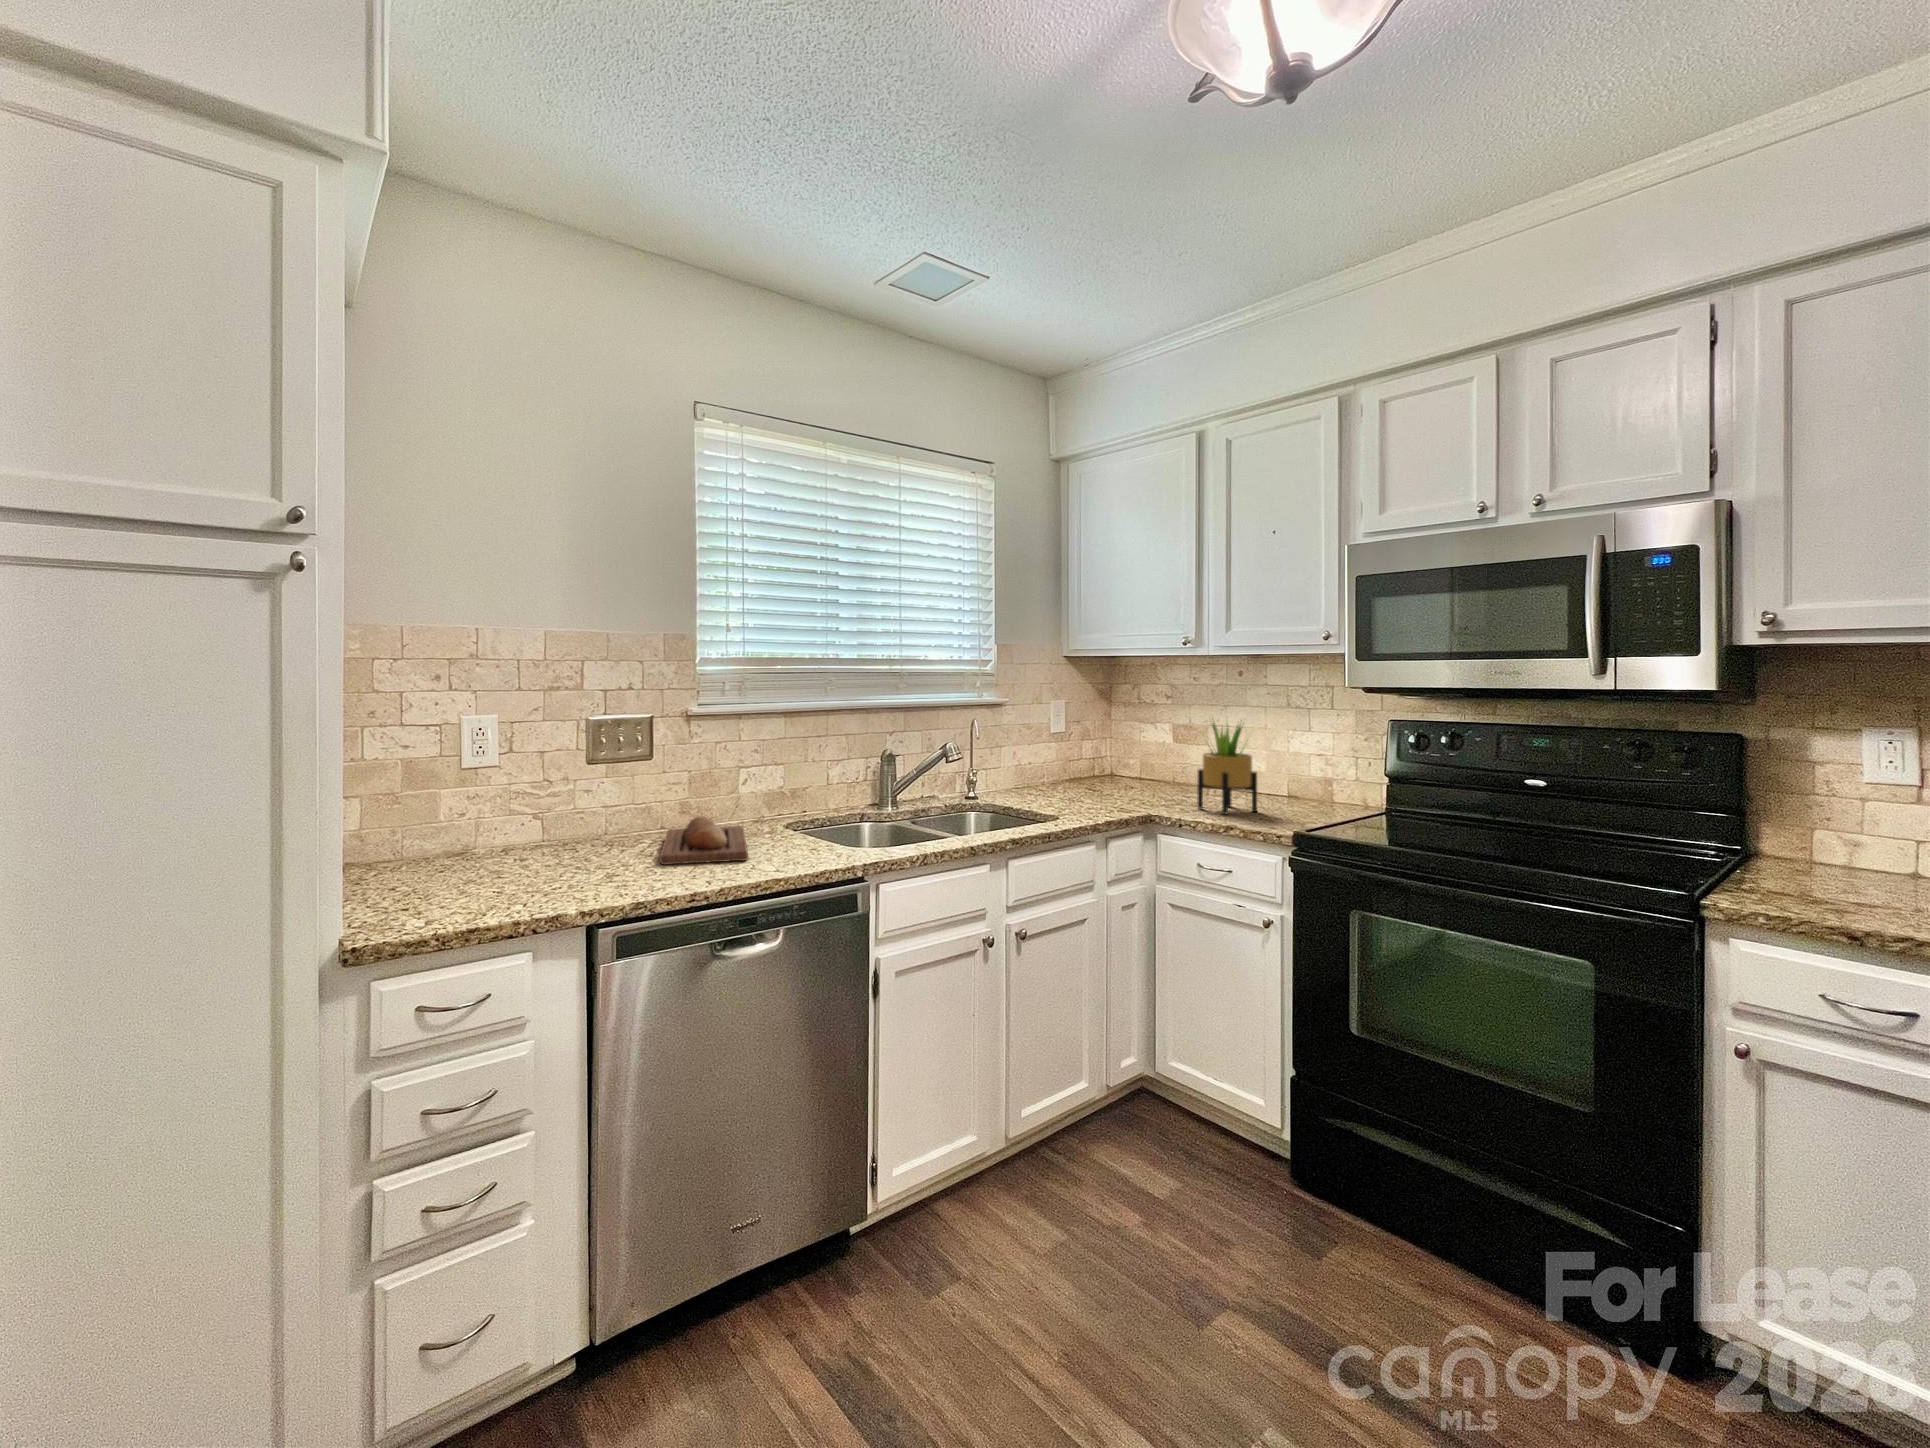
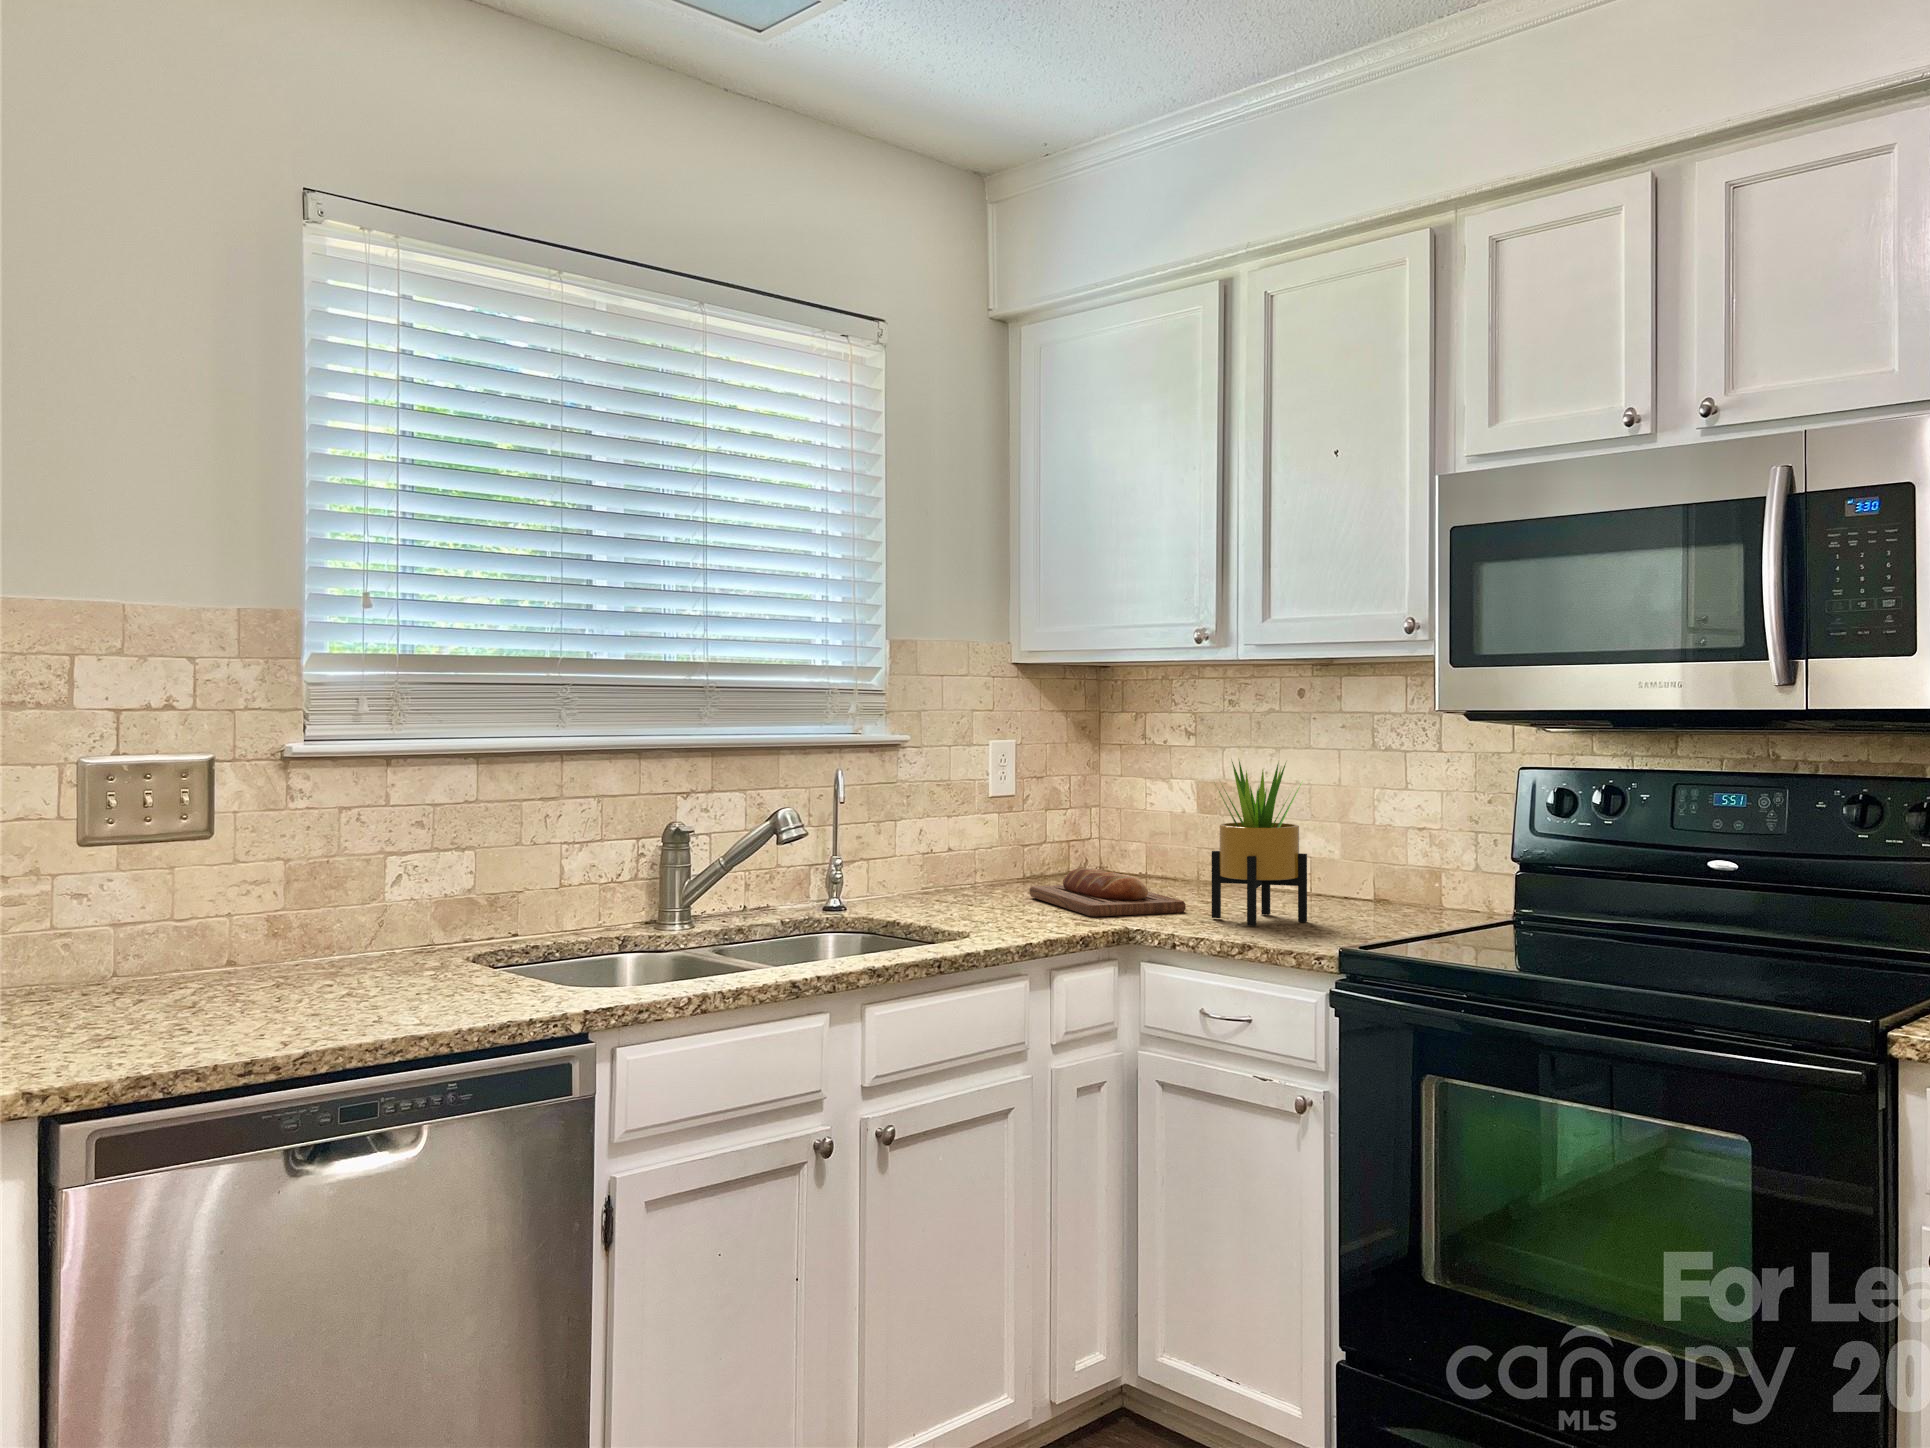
bread loaf: present [659,817,748,864] -> present [1029,868,1186,916]

